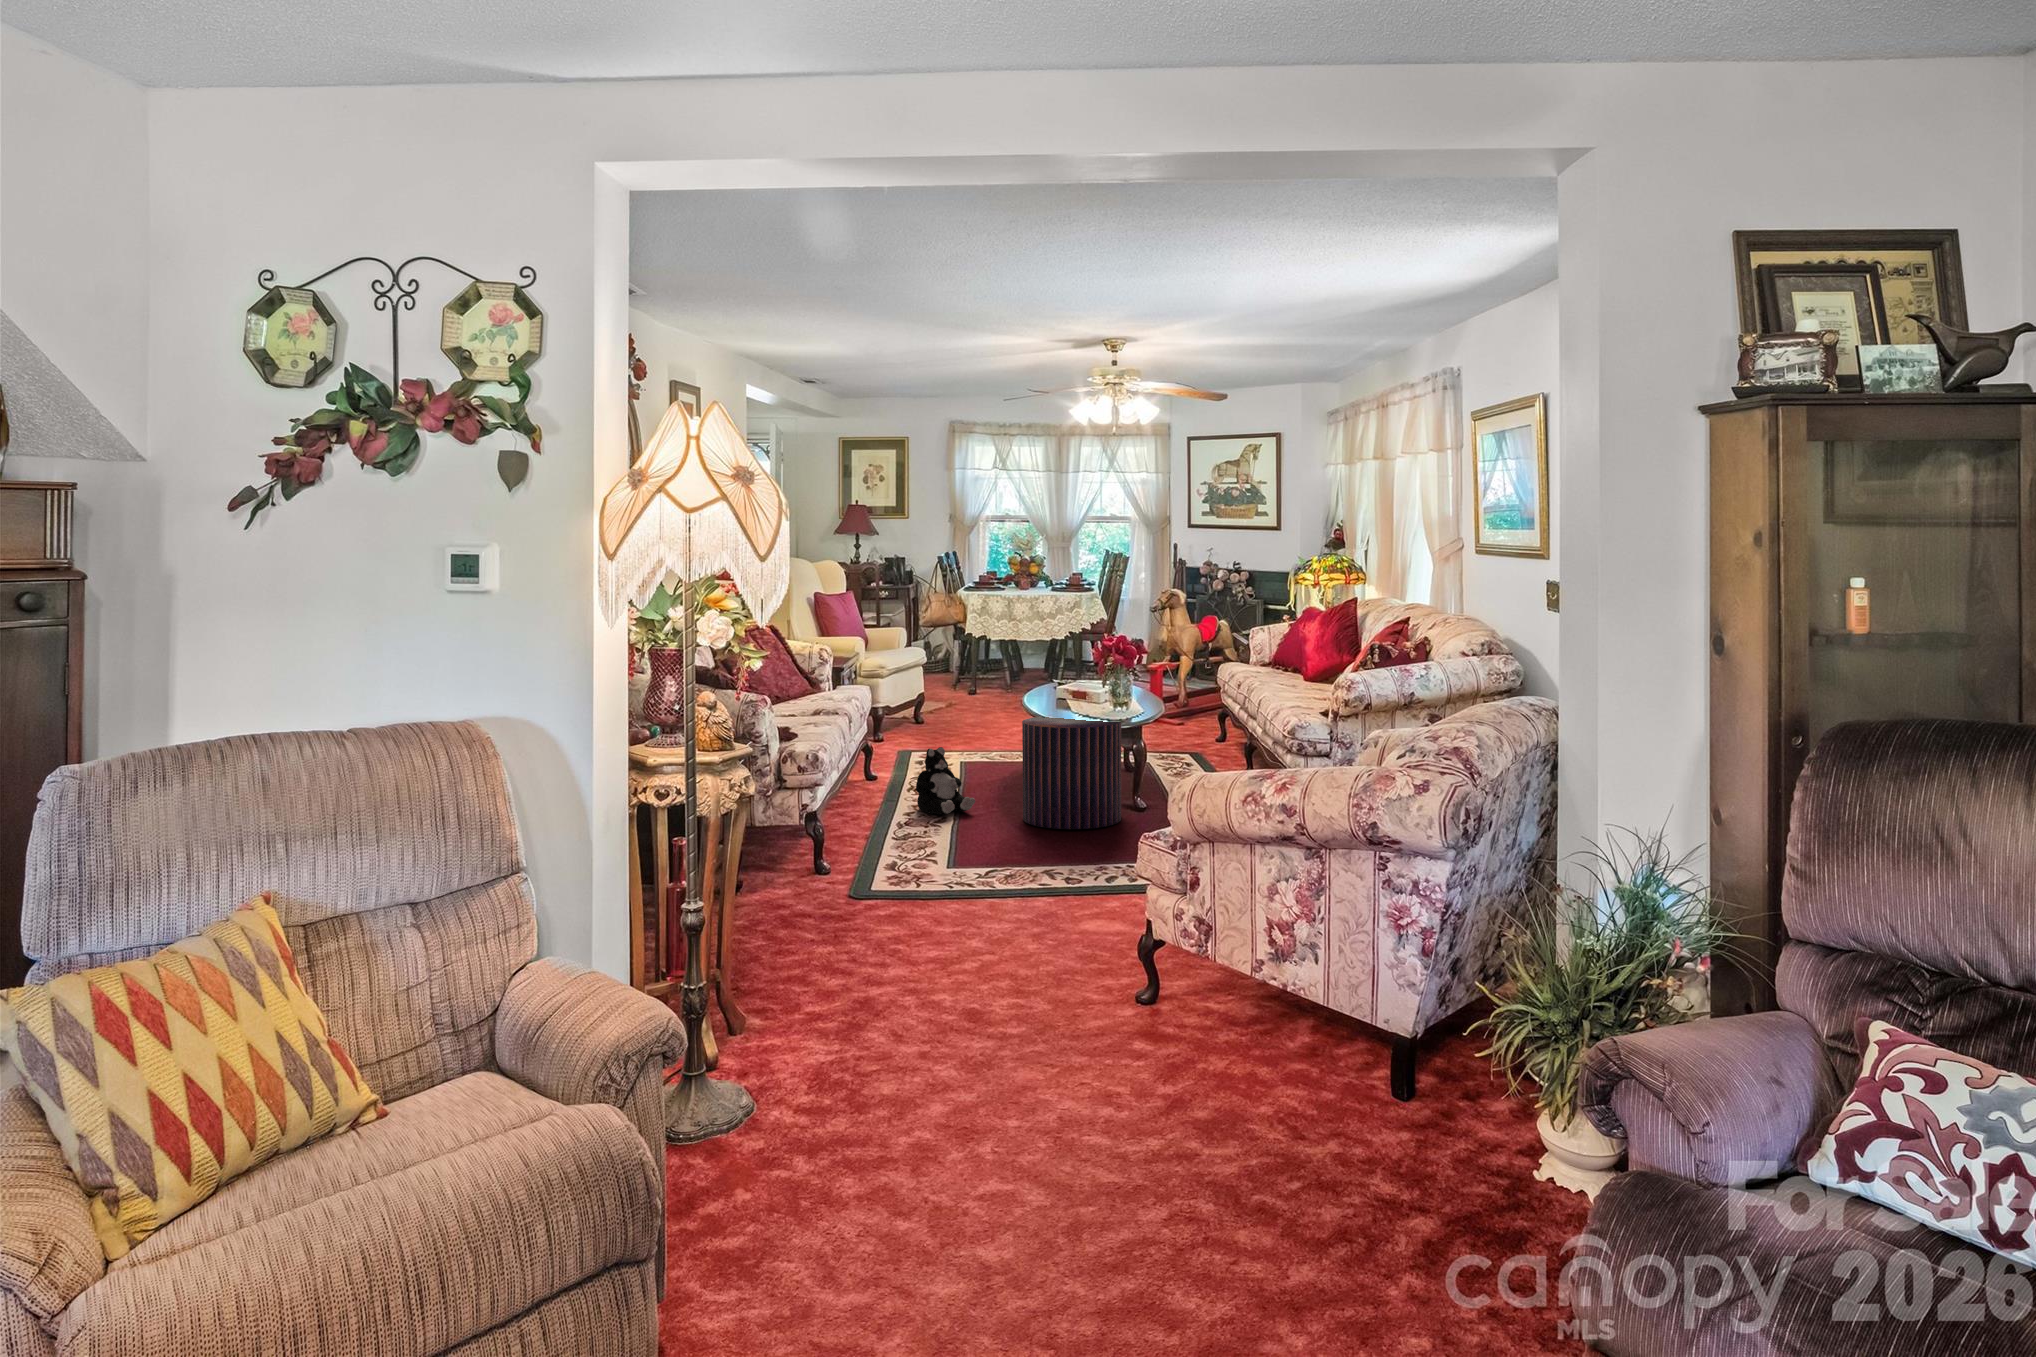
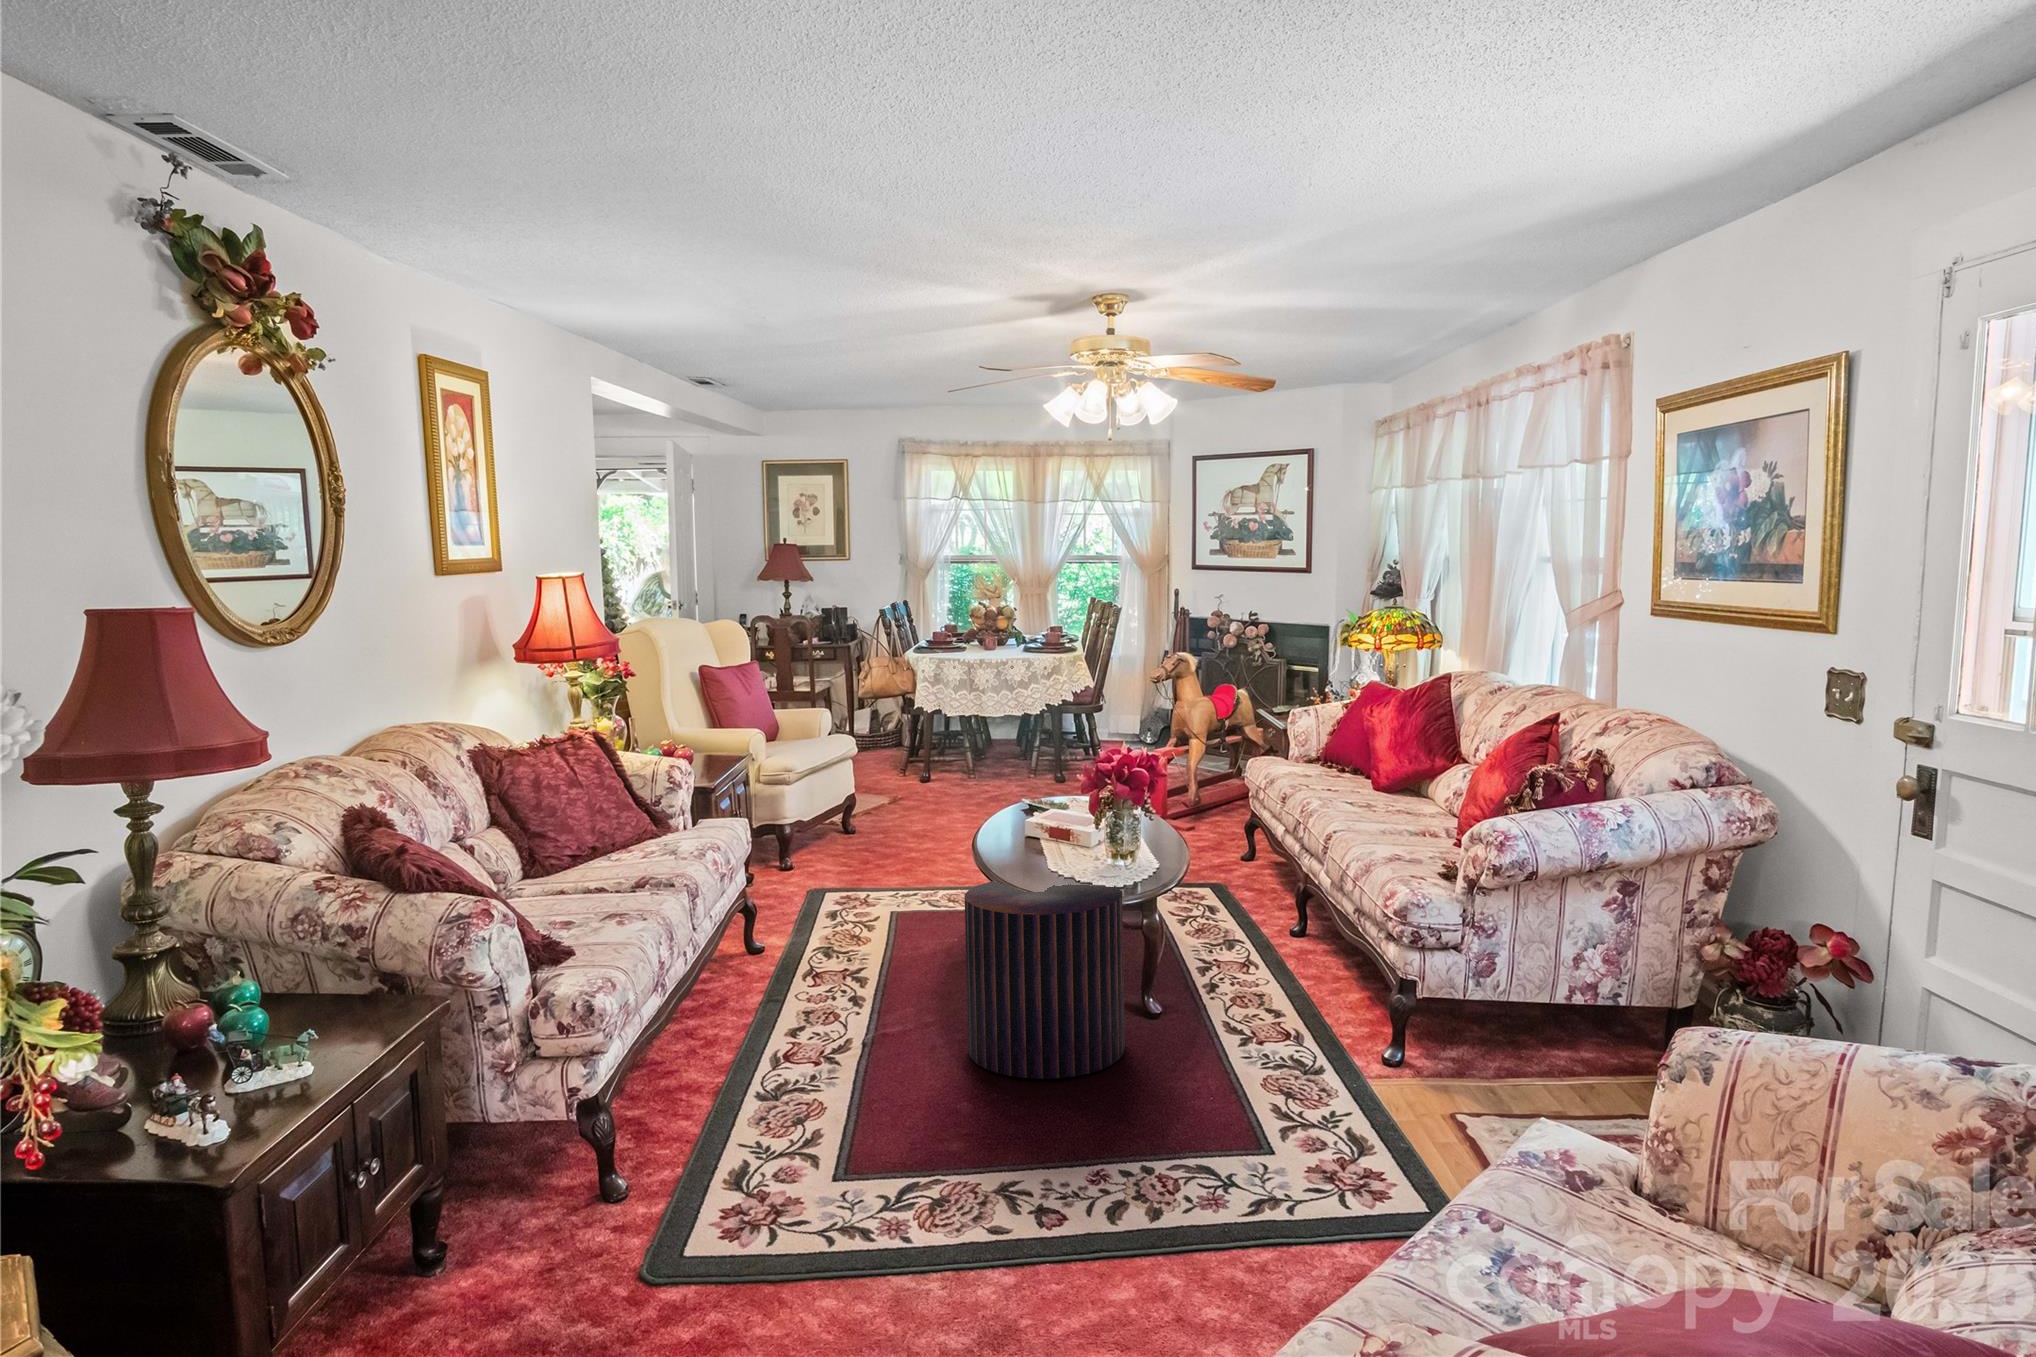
plush toy: present [916,747,975,815] -> none [801,928,894,1042]

